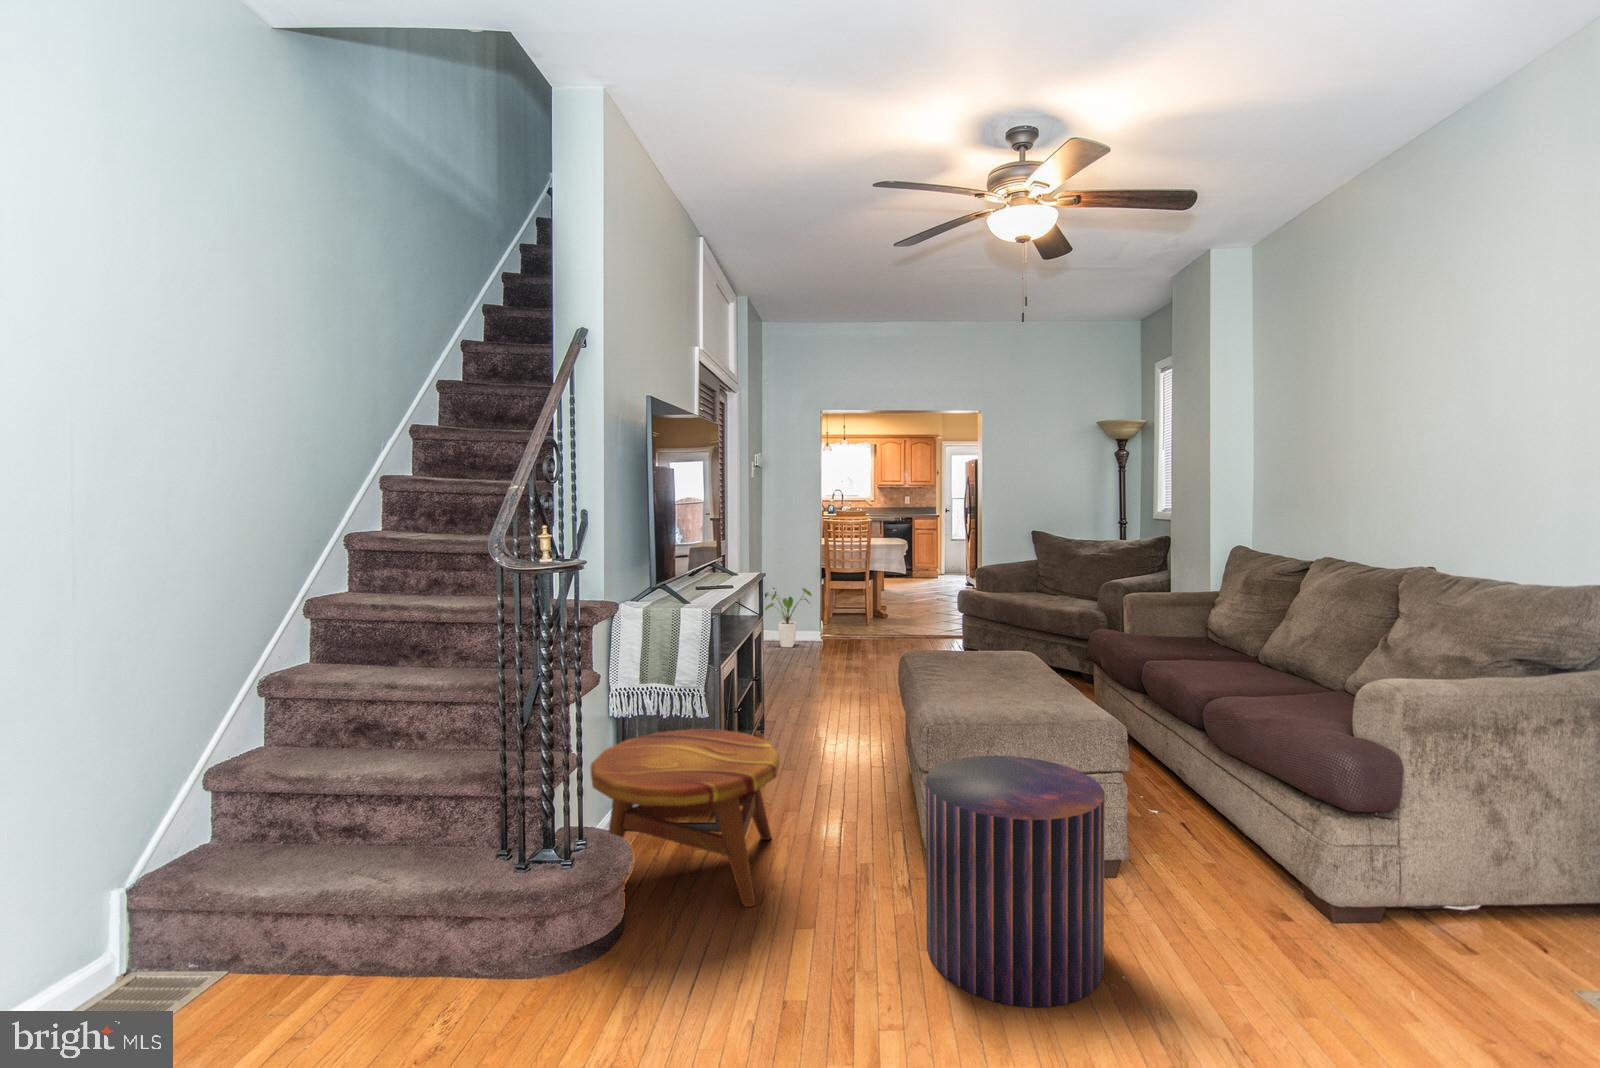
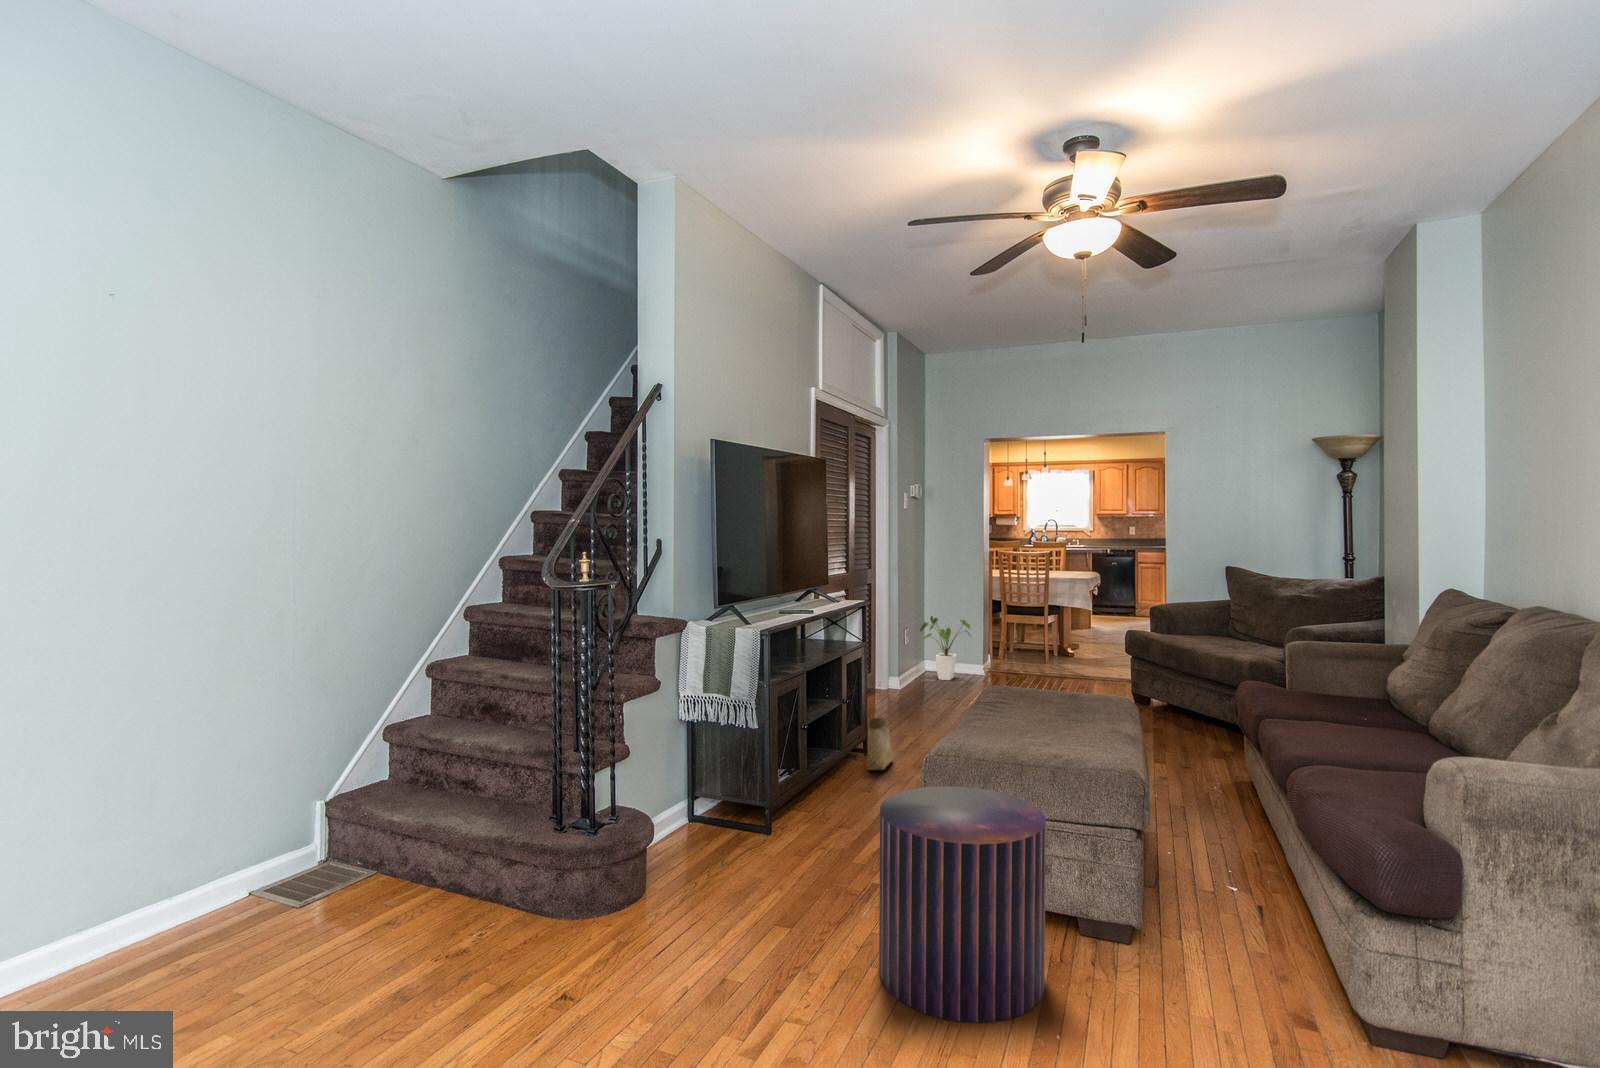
woven basket: none [766,670,796,745] -> present [867,703,893,770]
side table: present [591,729,780,907] -> none [639,739,809,898]

